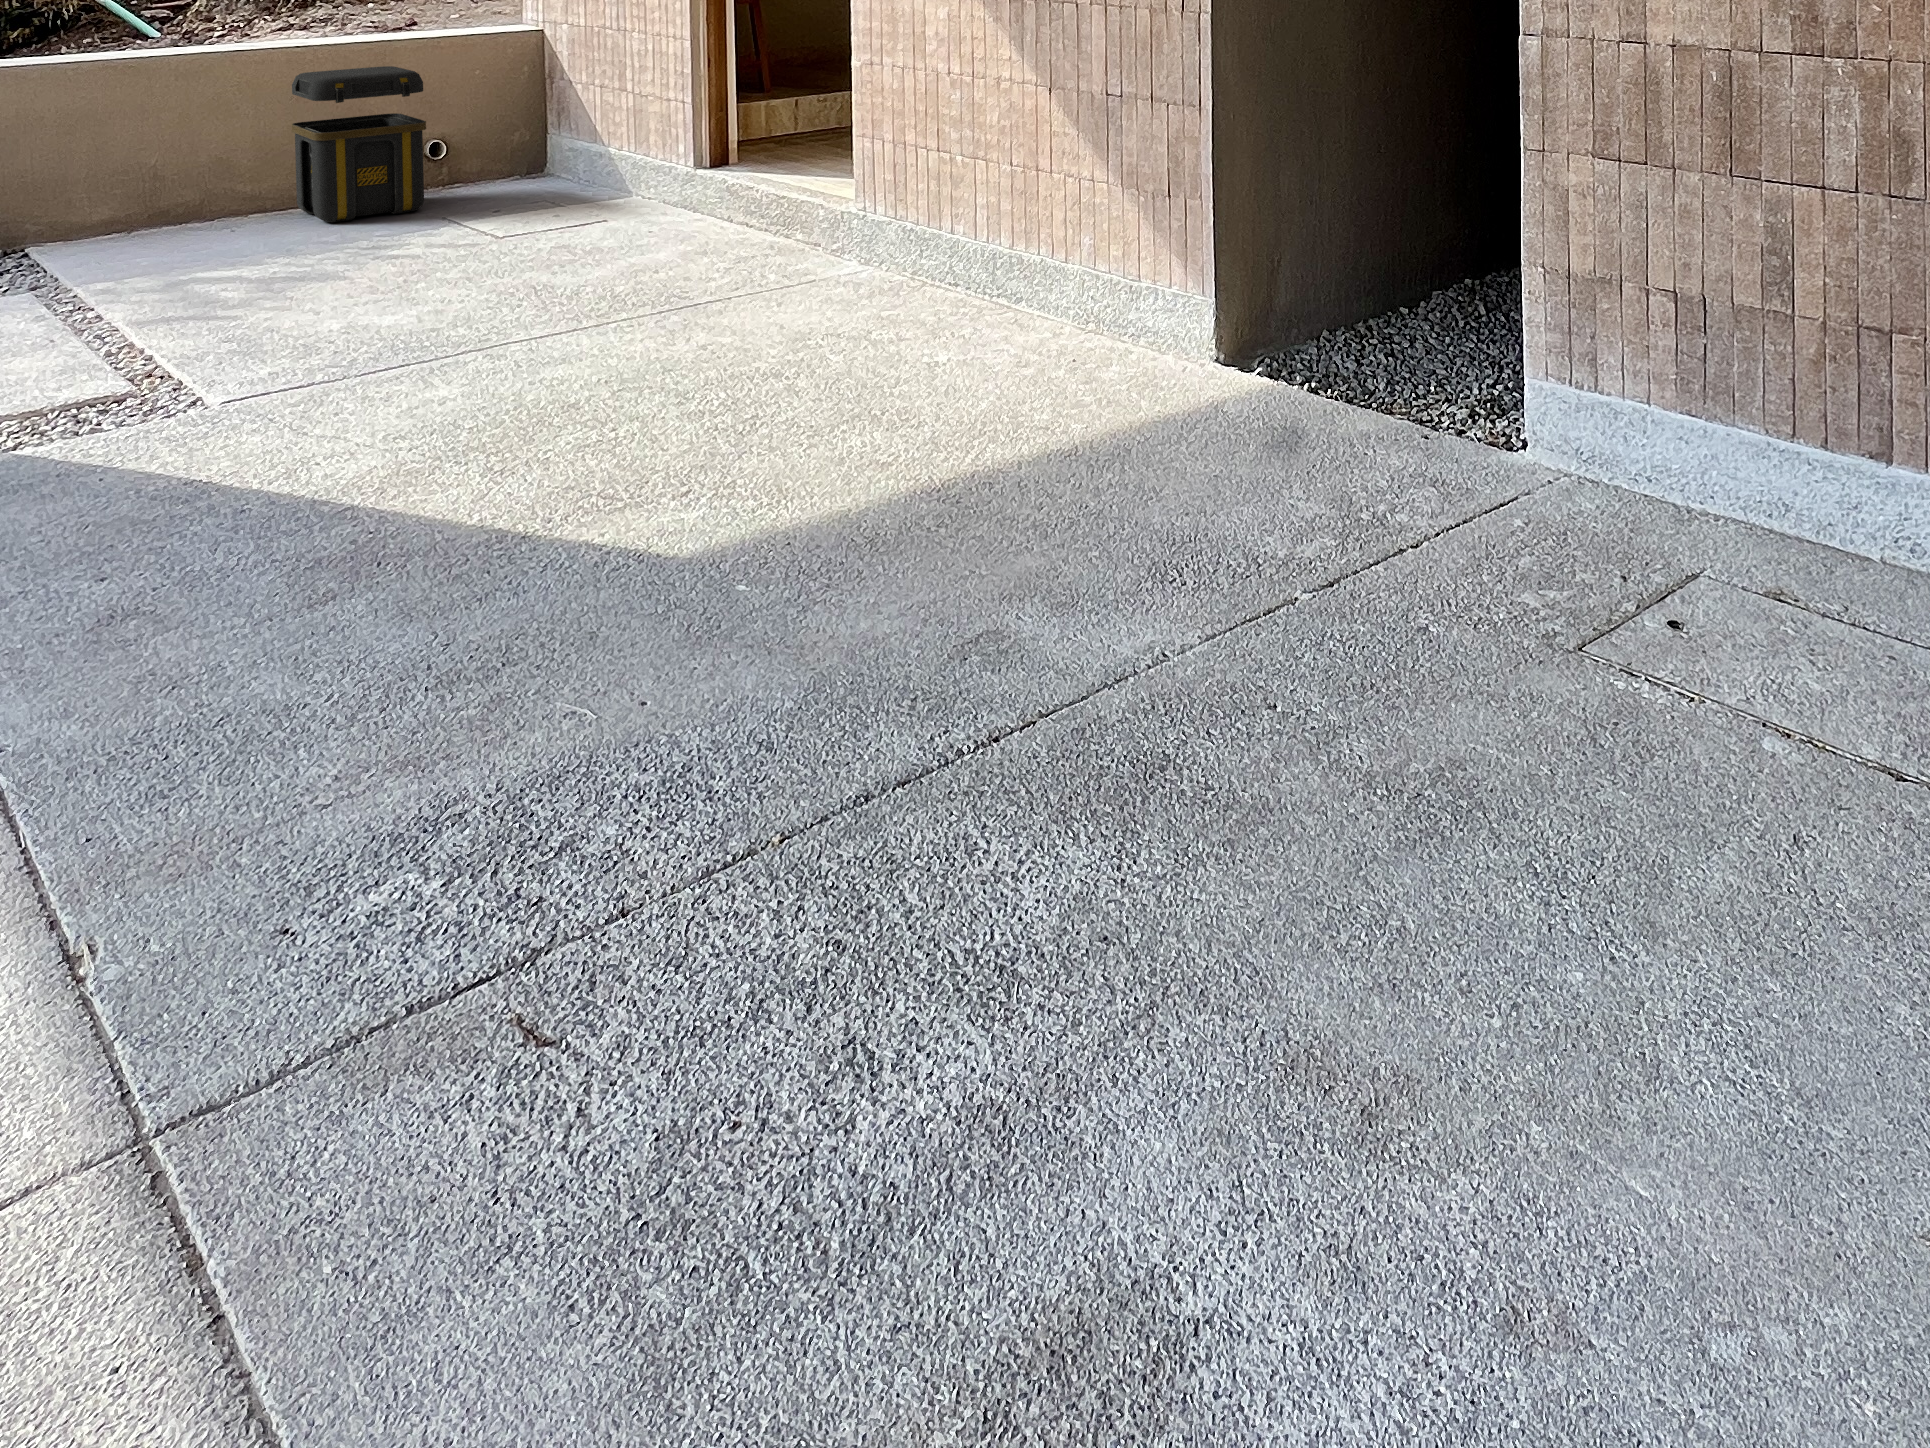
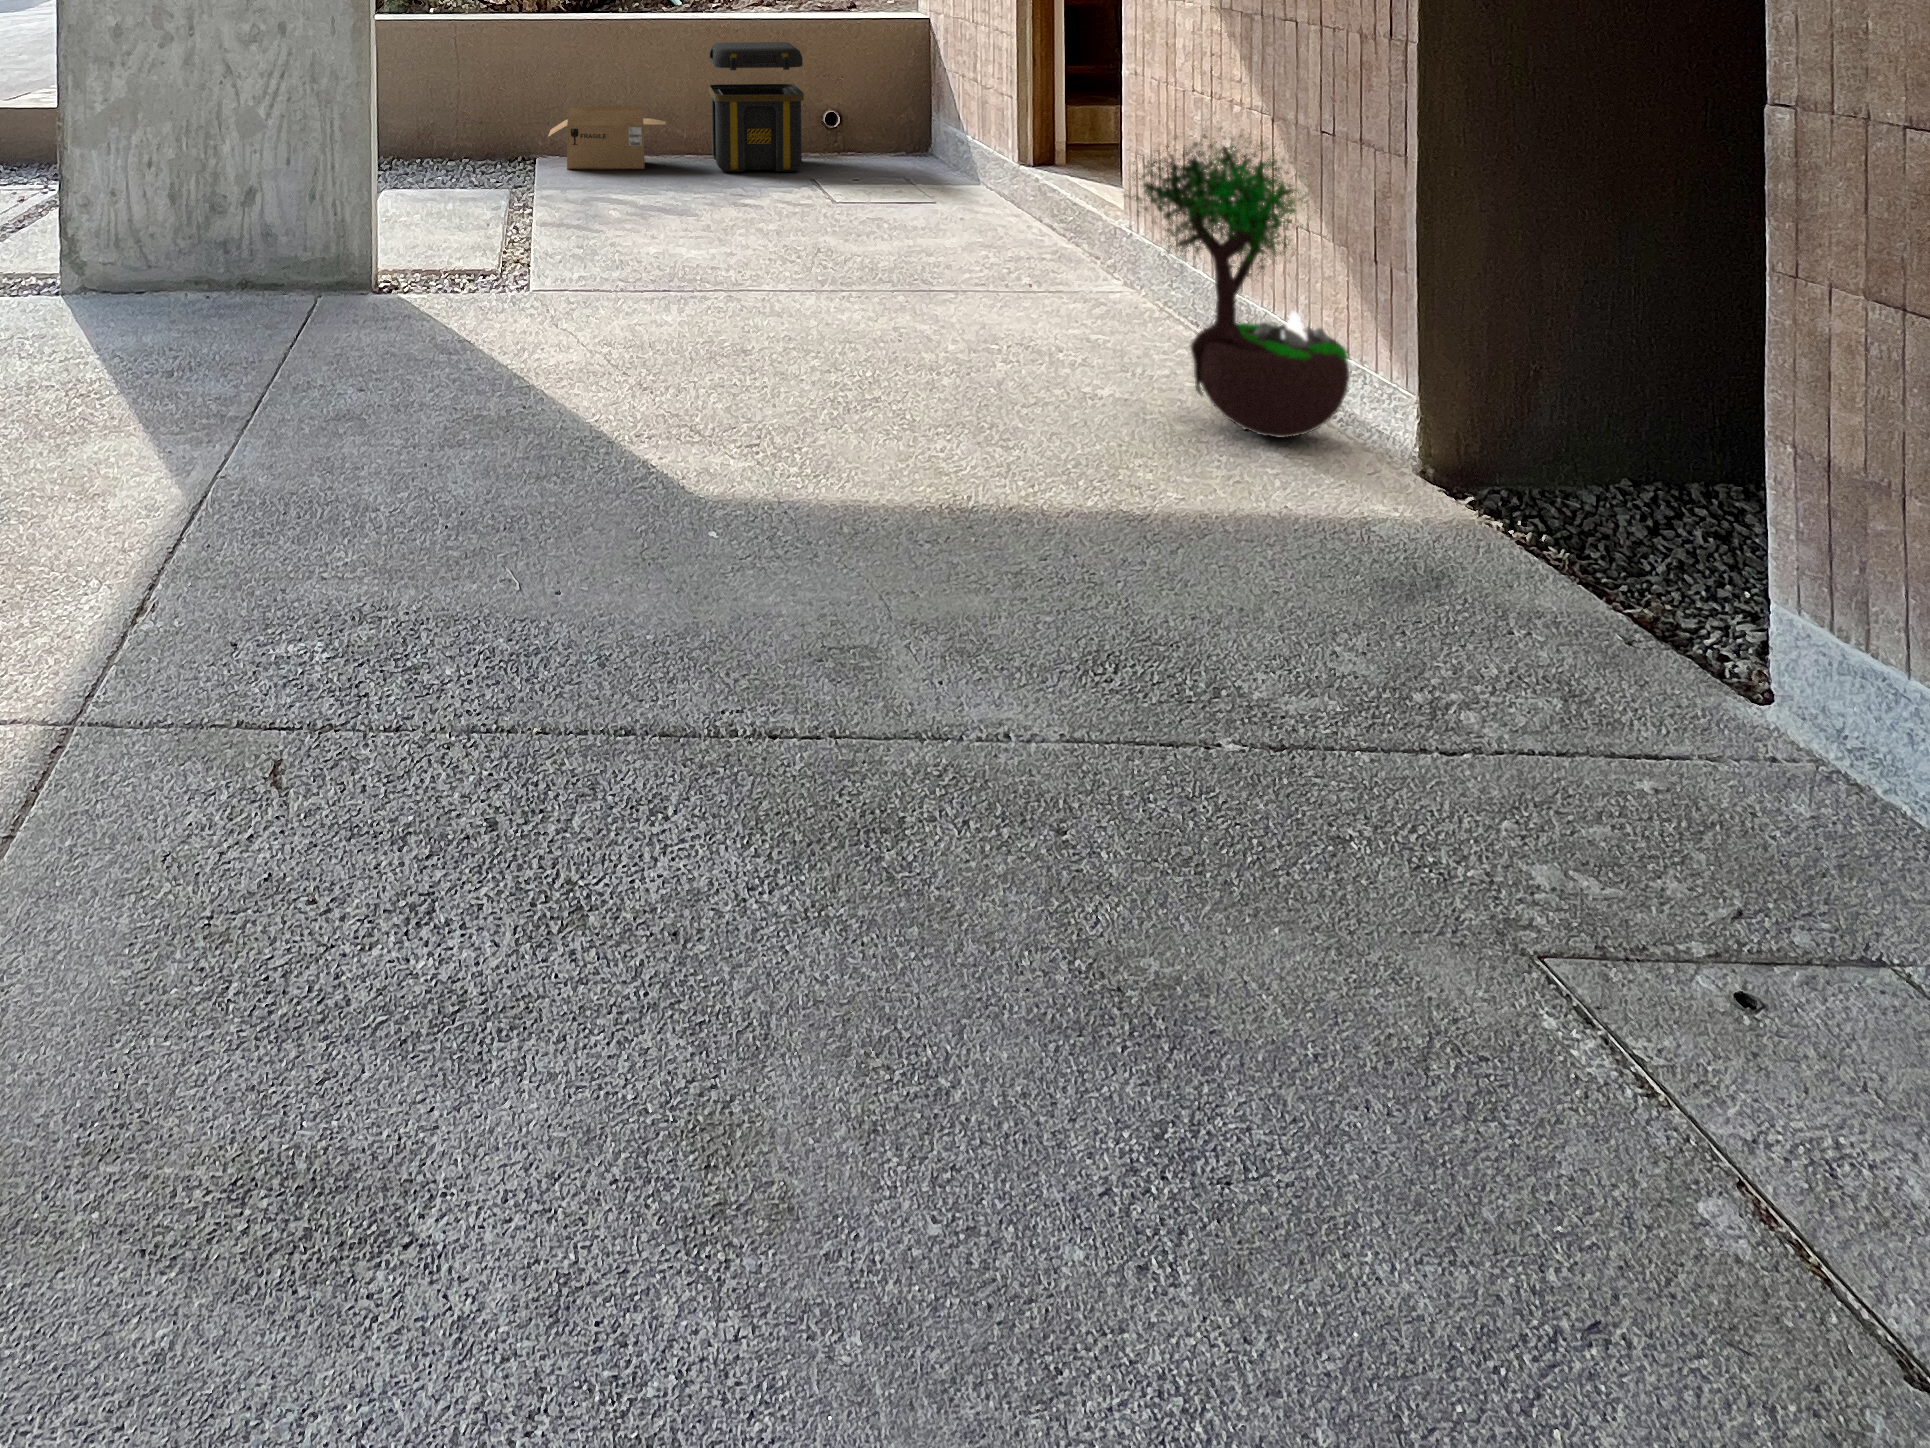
potted tree: none [970,85,1155,360] -> present [1126,130,1349,437]
cardboard box: none [62,159,244,250] -> present [548,107,666,169]

